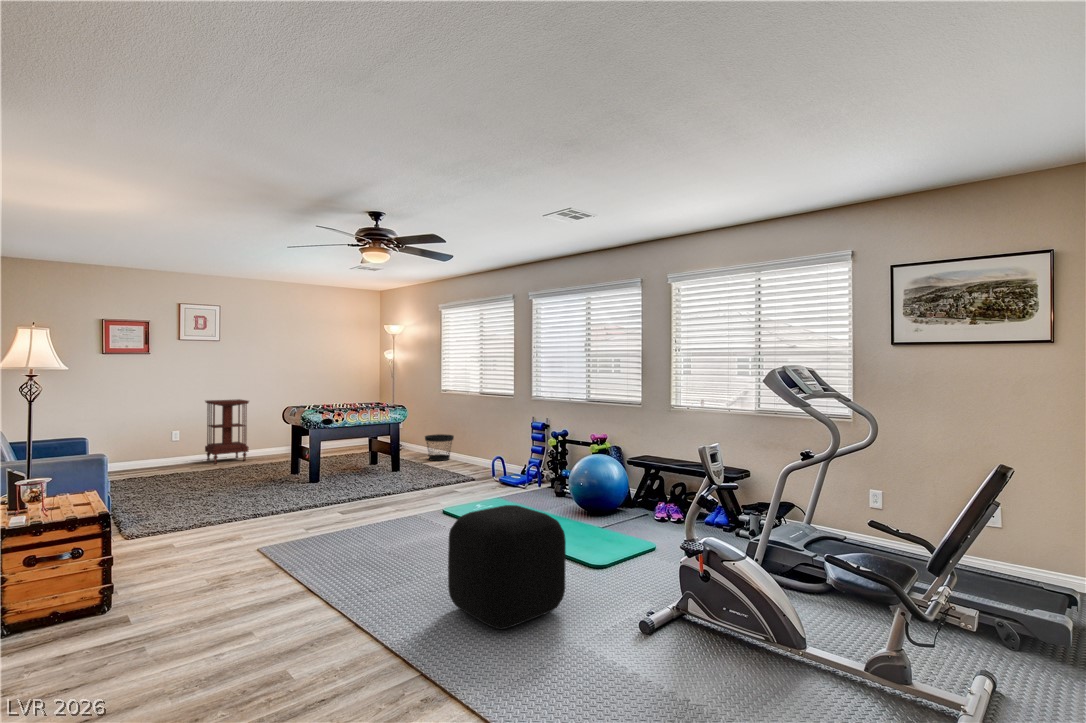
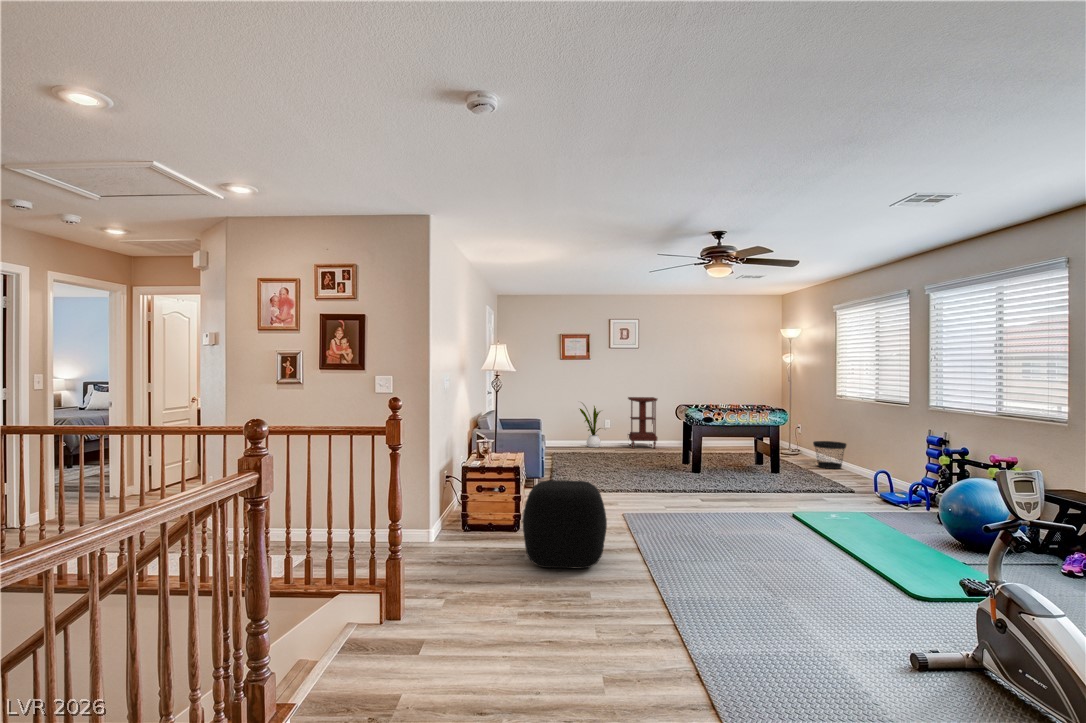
house plant: none [129,409,174,469] -> present [580,403,601,447]
ottoman: present [448,505,566,629] -> present [523,480,607,568]

